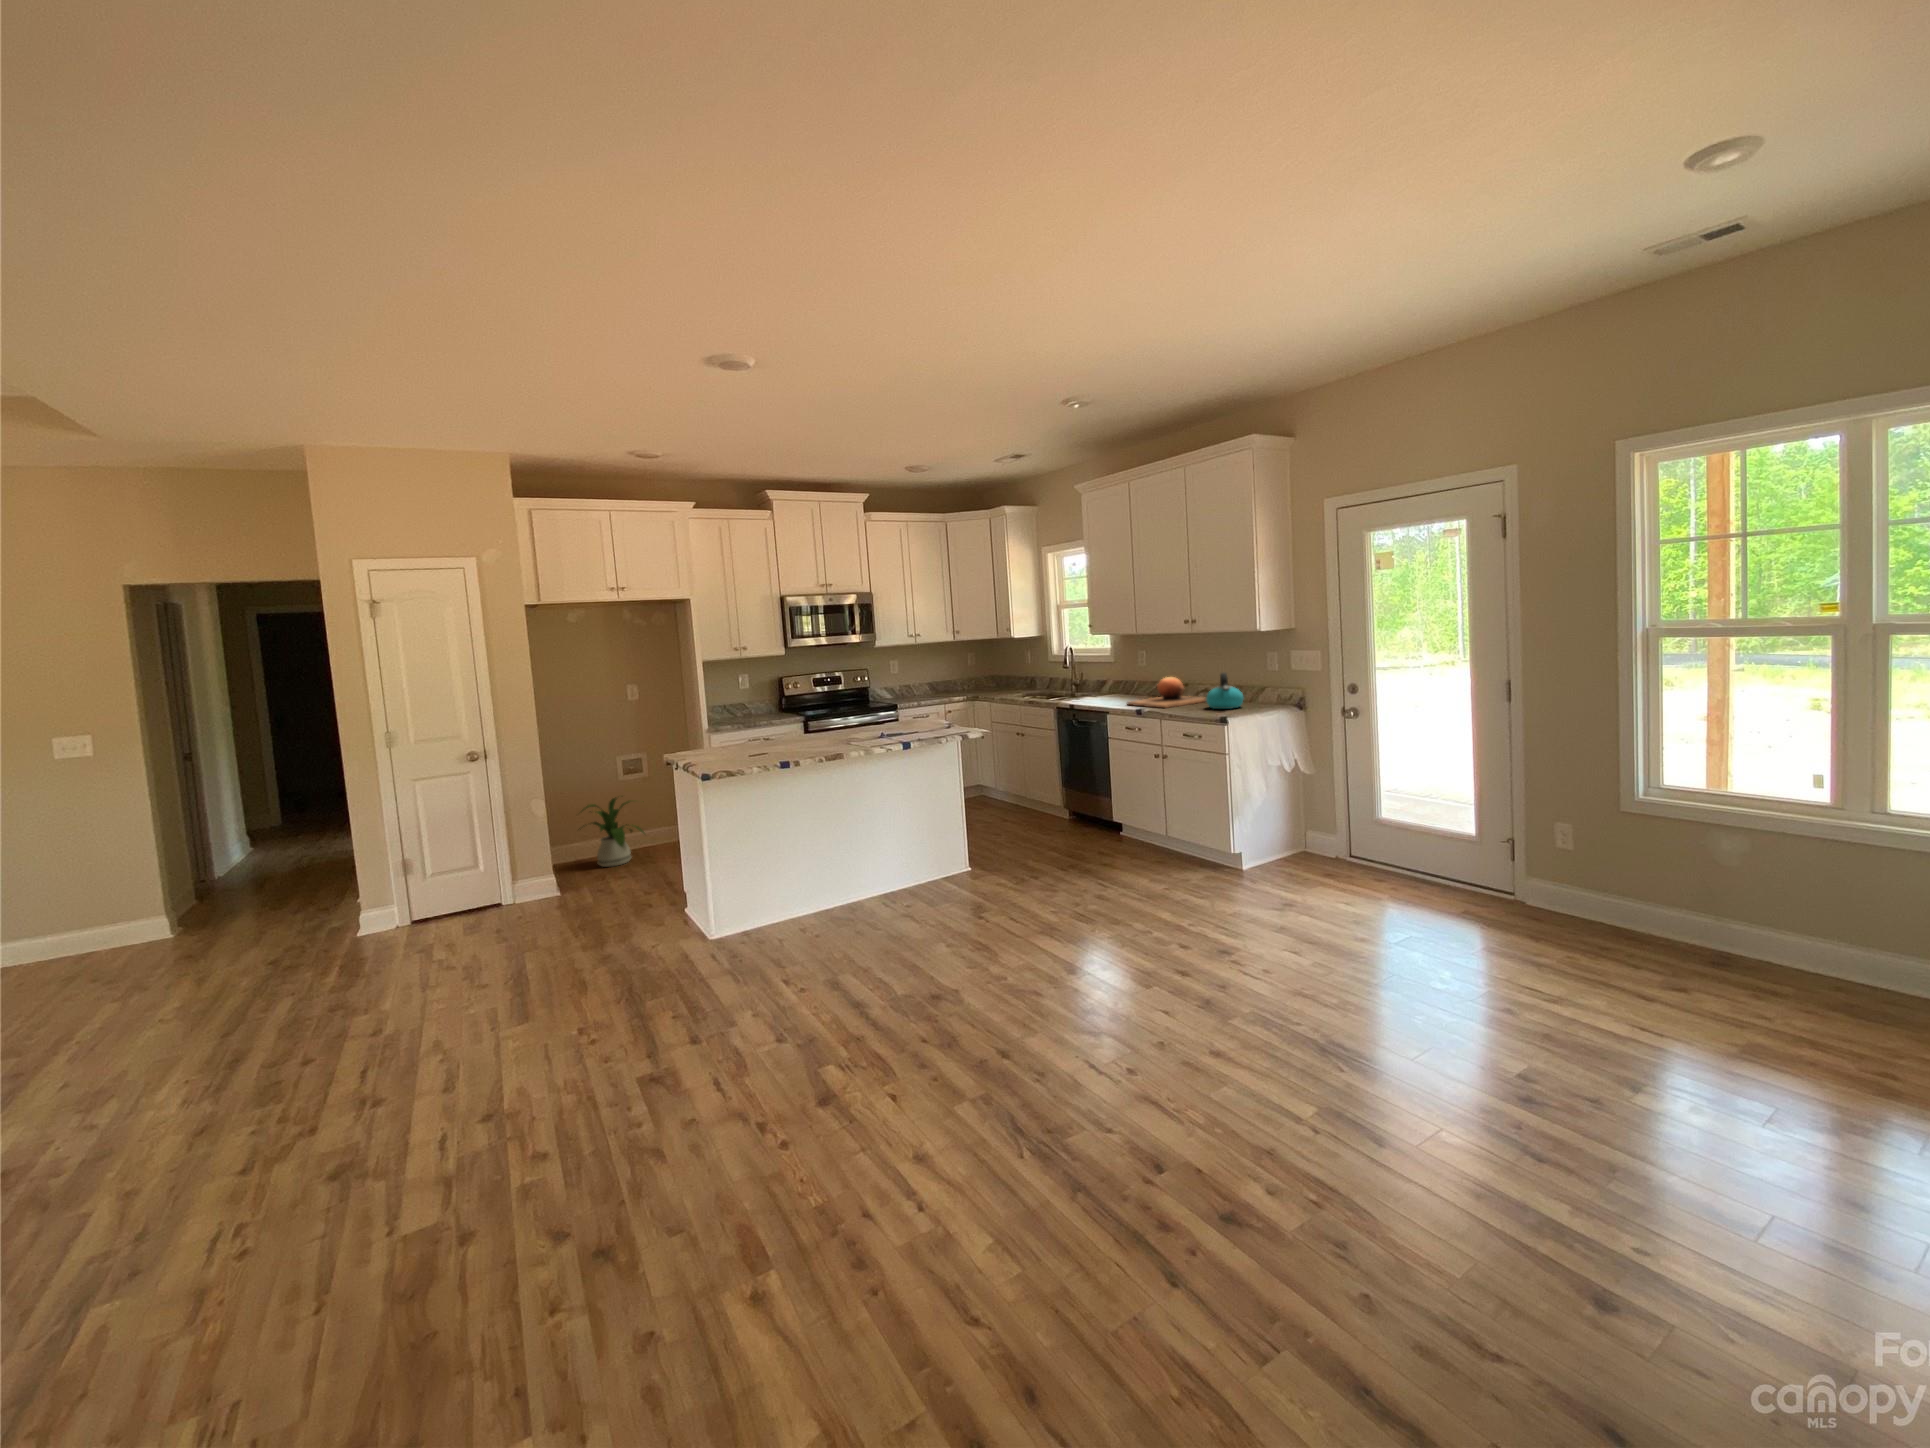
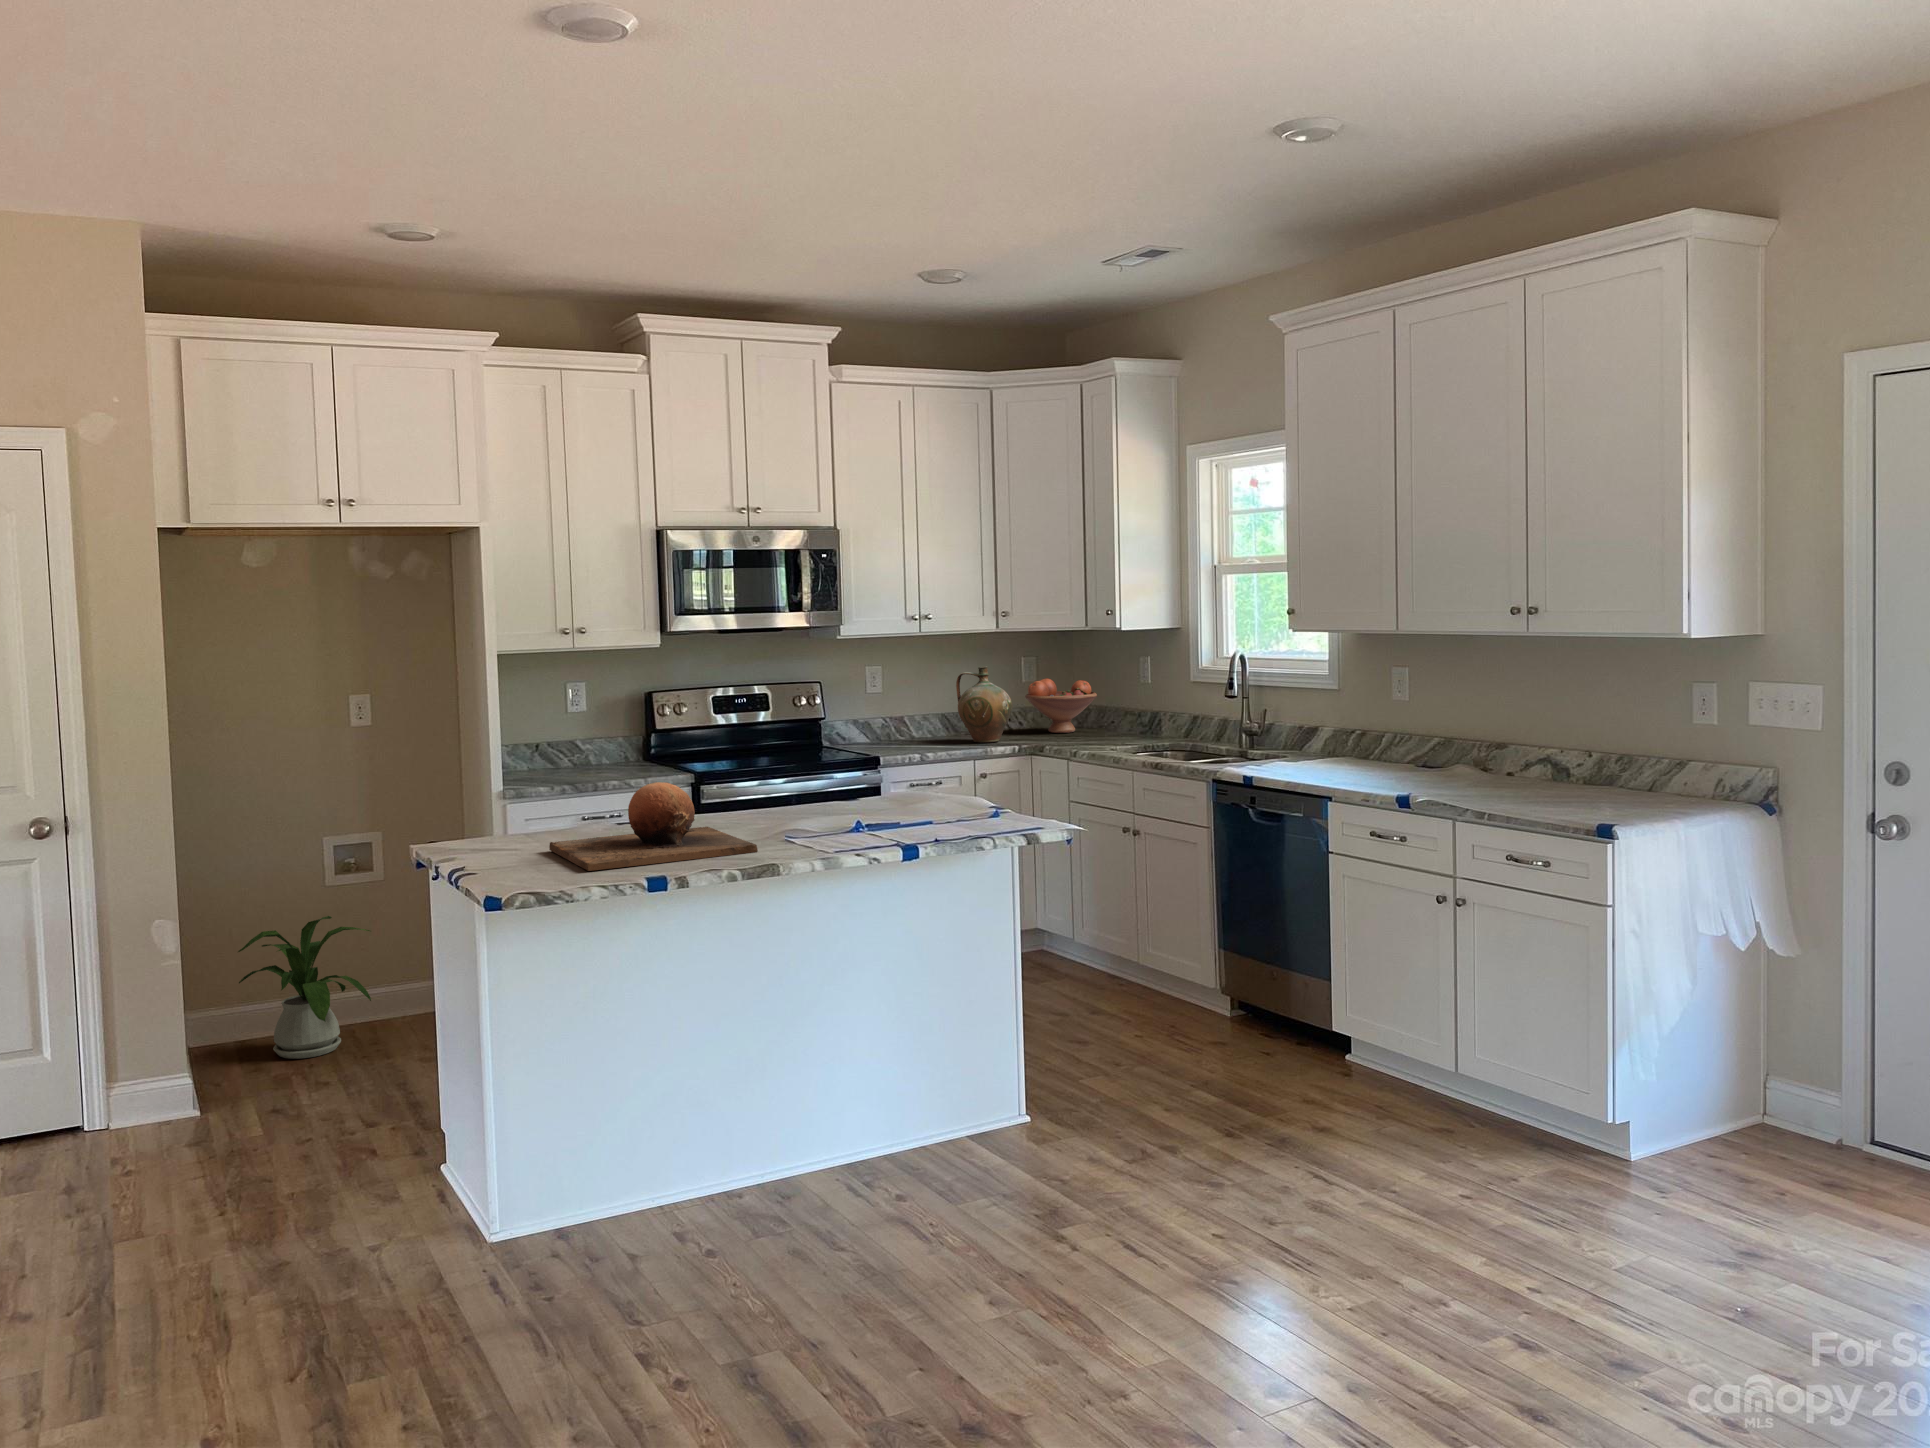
ceramic jug: none [936,658,964,696] -> present [956,666,1012,743]
fruit bowl: none [971,663,1006,690] -> present [1025,679,1097,733]
kettle: present [1206,673,1243,709] -> none [1553,724,1638,803]
chopping board: present [1127,677,1206,708] -> present [549,782,758,871]

